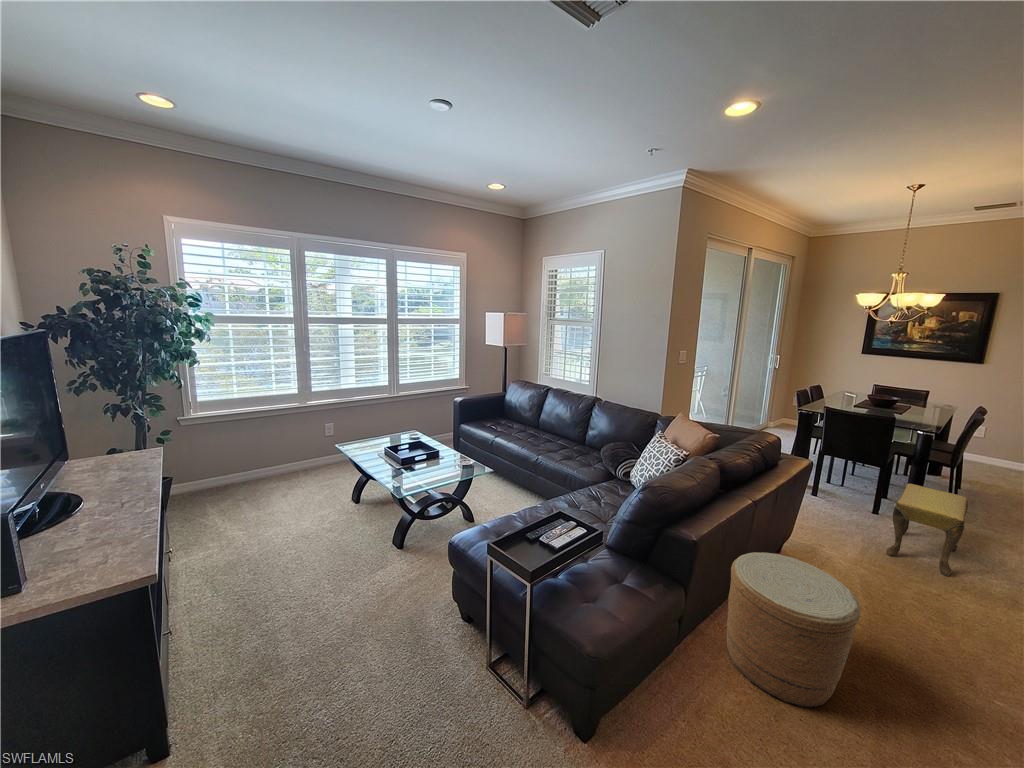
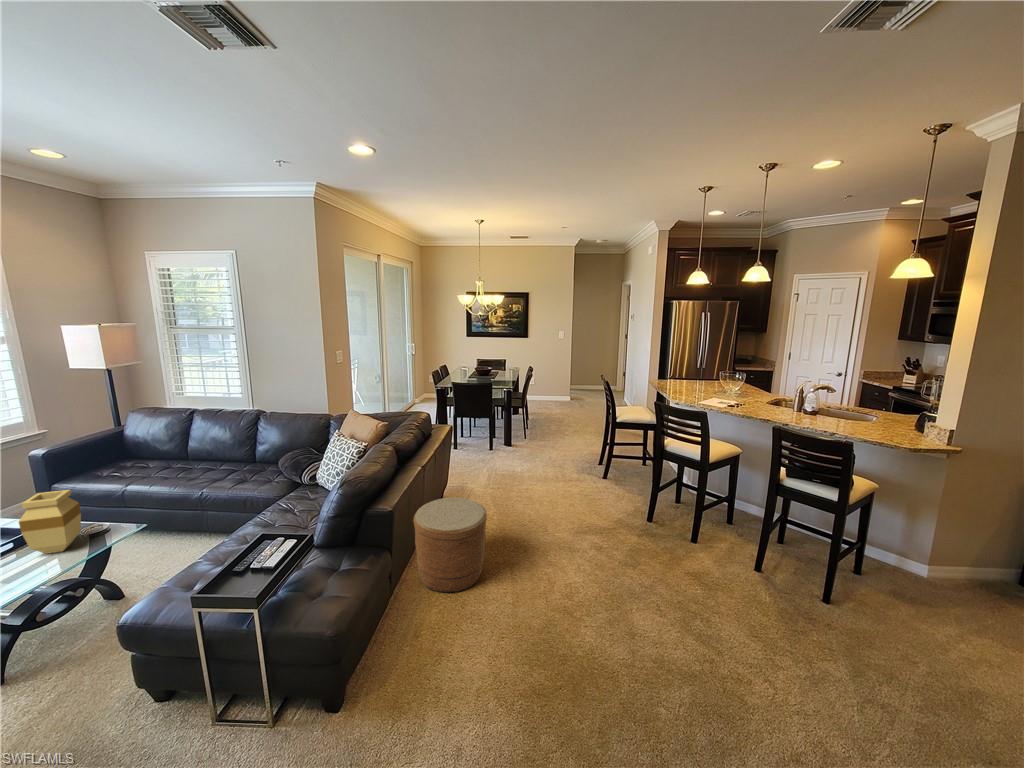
vase: none [429,424,461,470] -> present [19,490,81,554]
footstool: present [886,484,968,576] -> none [497,425,528,476]

